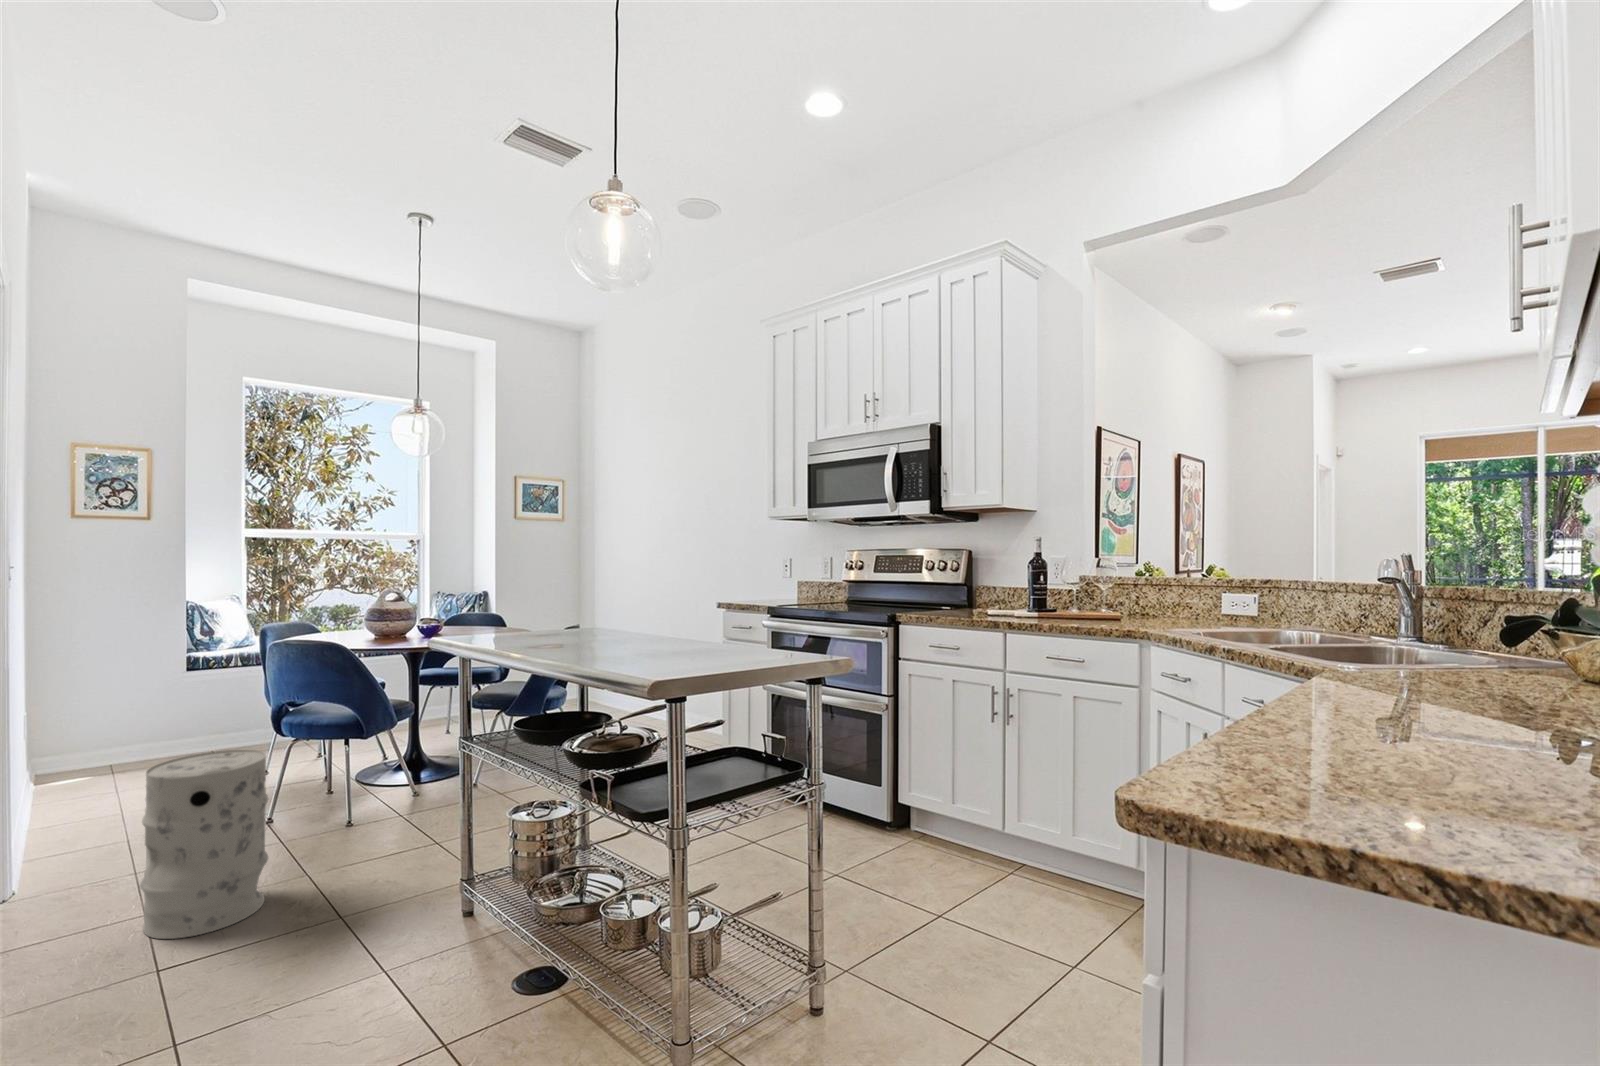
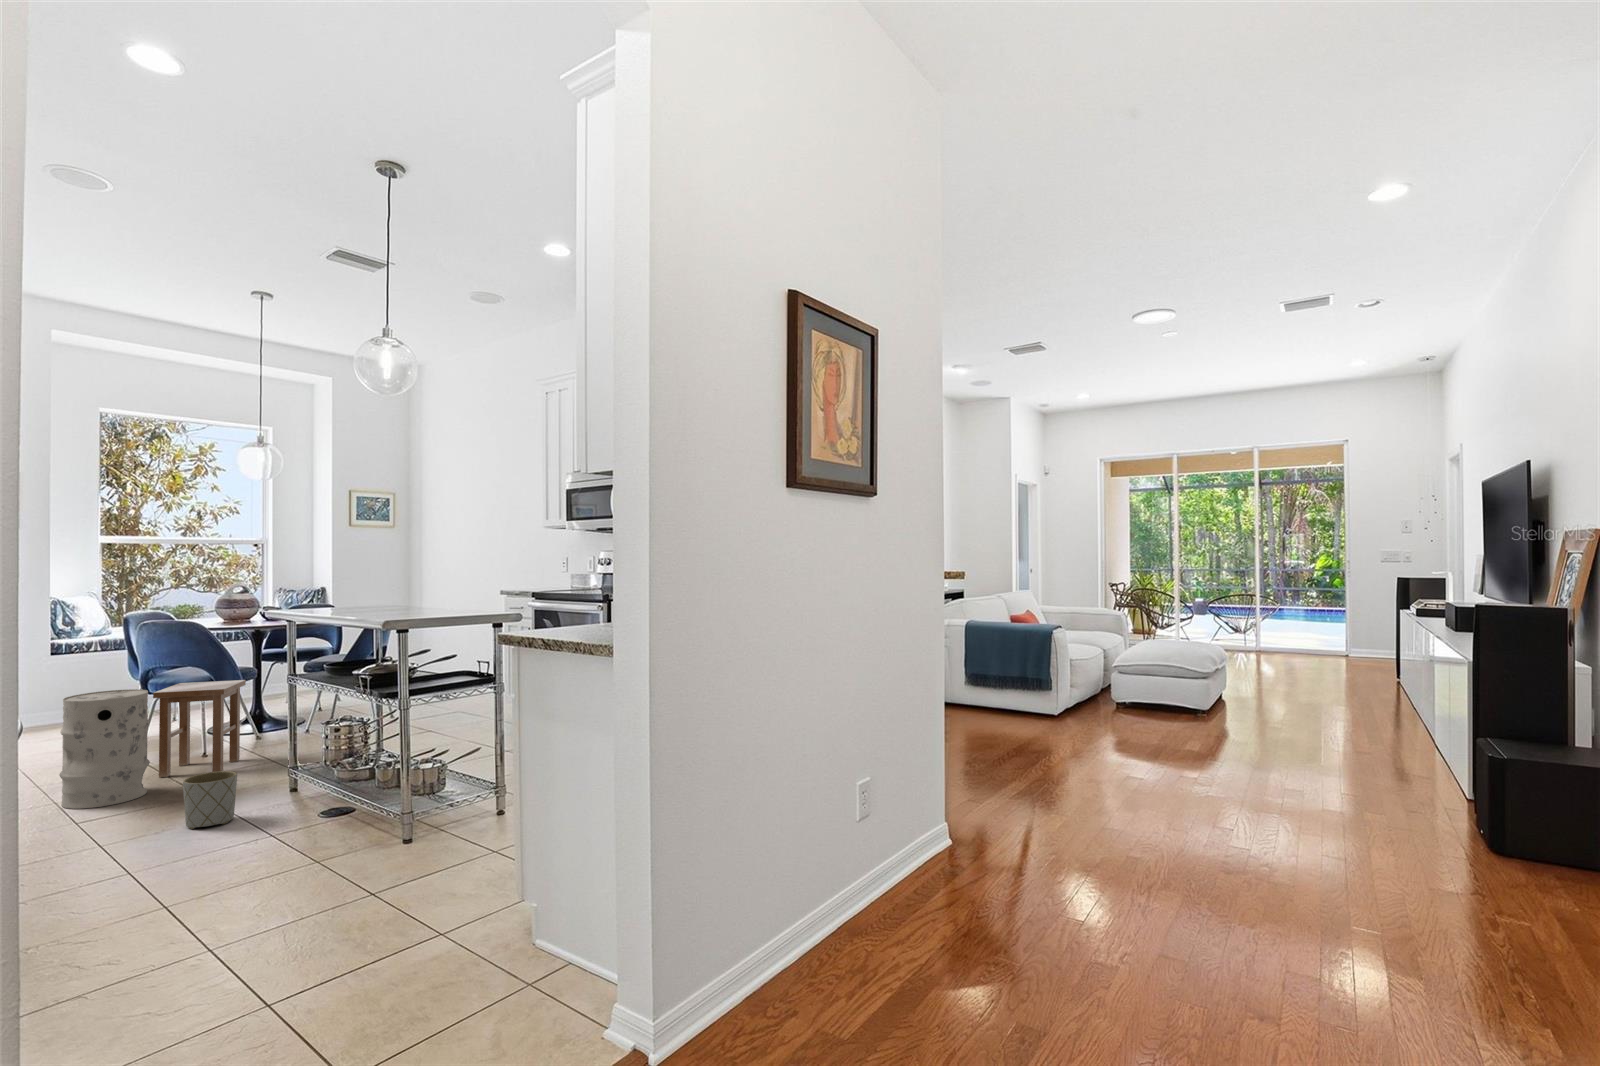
stool: none [278,725,400,867] -> present [153,680,246,777]
planter: none [299,906,382,1016] -> present [183,771,237,829]

